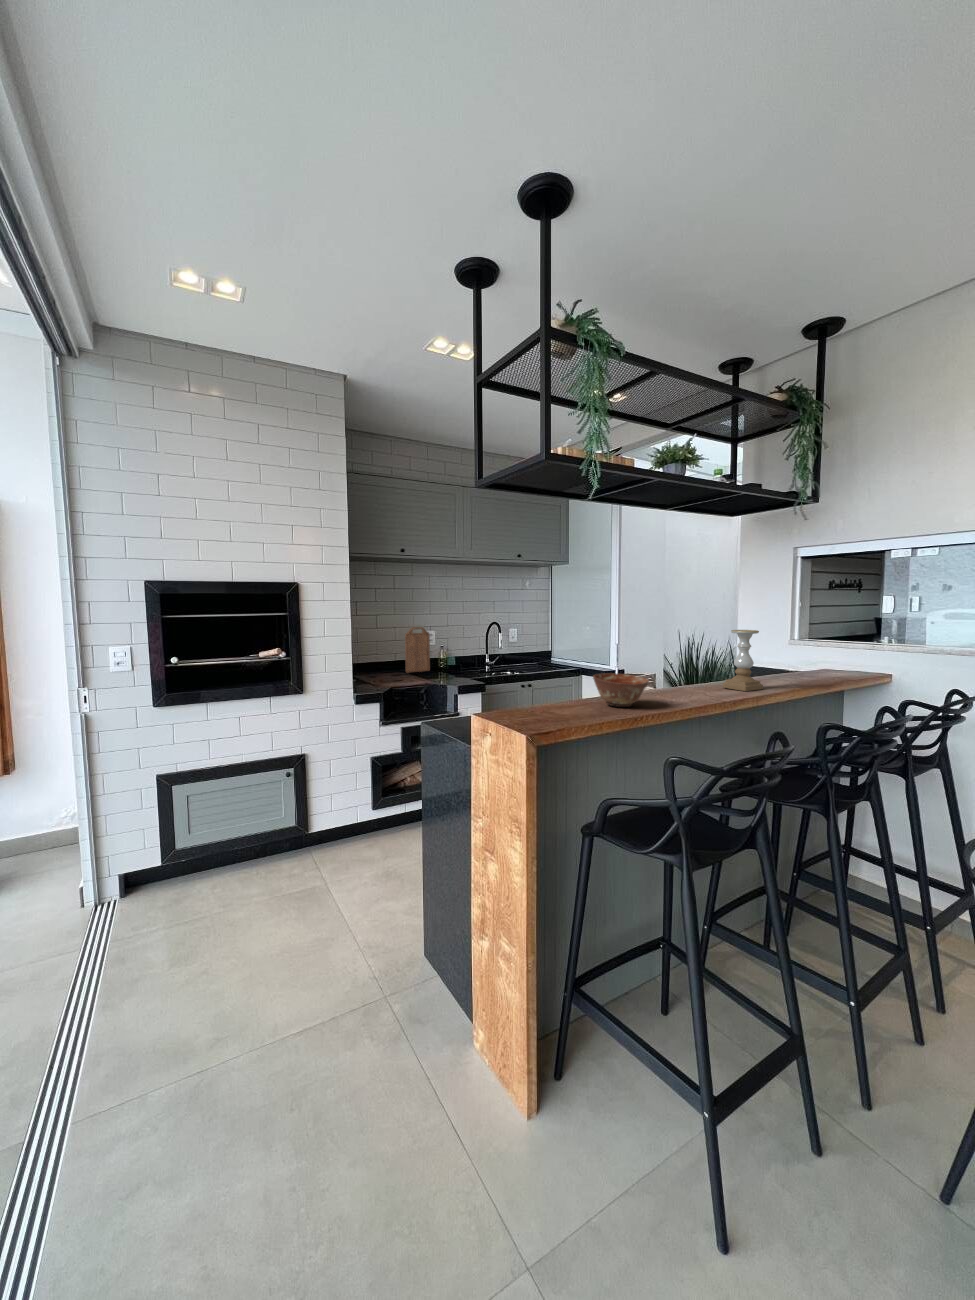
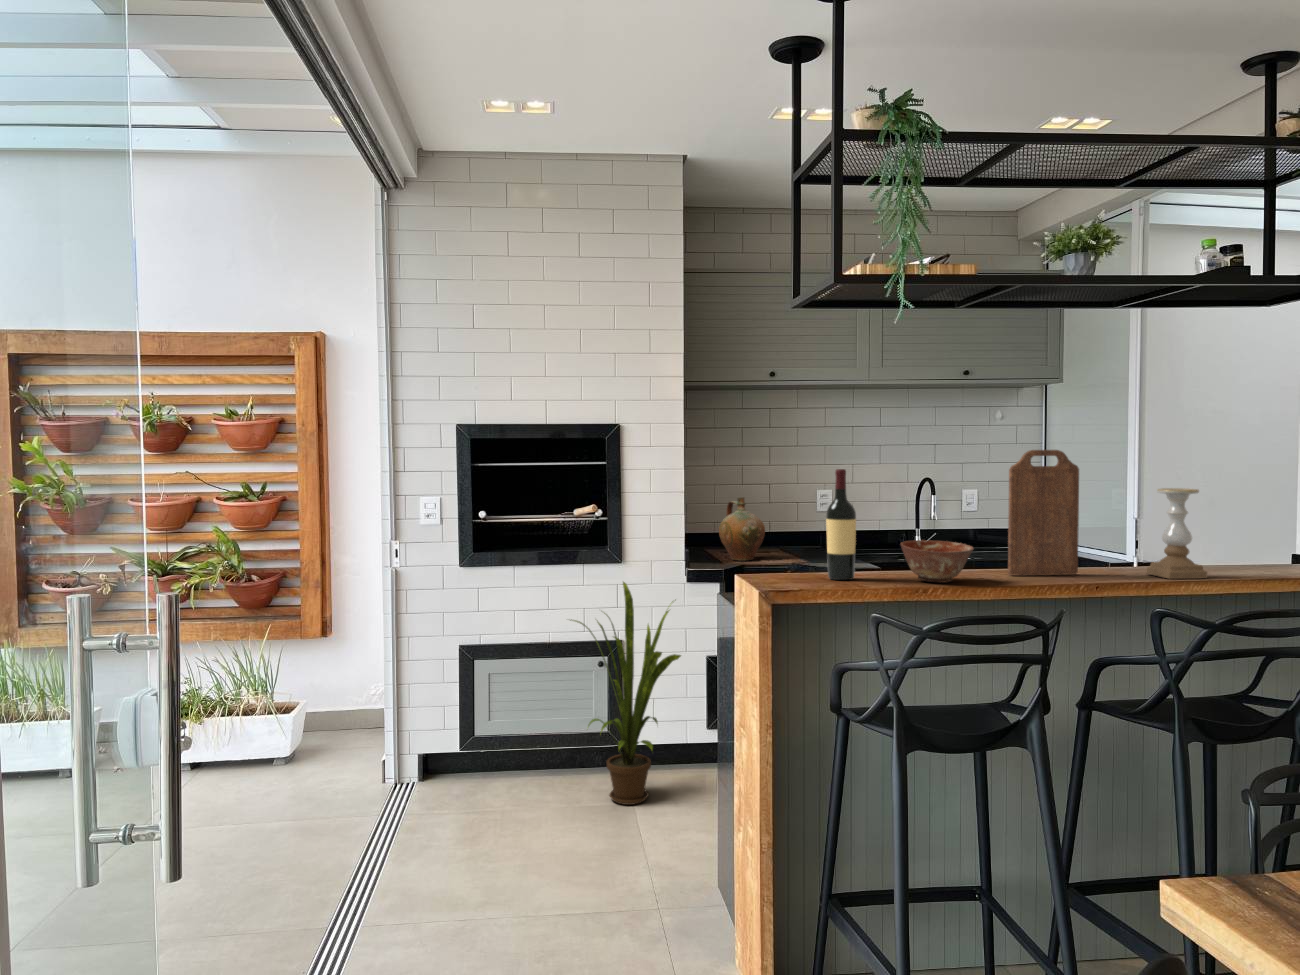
wine bottle: none [538,620,562,710] -> present [826,469,856,580]
cutting board: present [405,627,430,673] -> present [1008,450,1079,576]
ceramic jug: none [371,639,405,685] -> present [719,497,765,561]
house plant: none [262,707,363,885] -> present [570,582,681,805]

